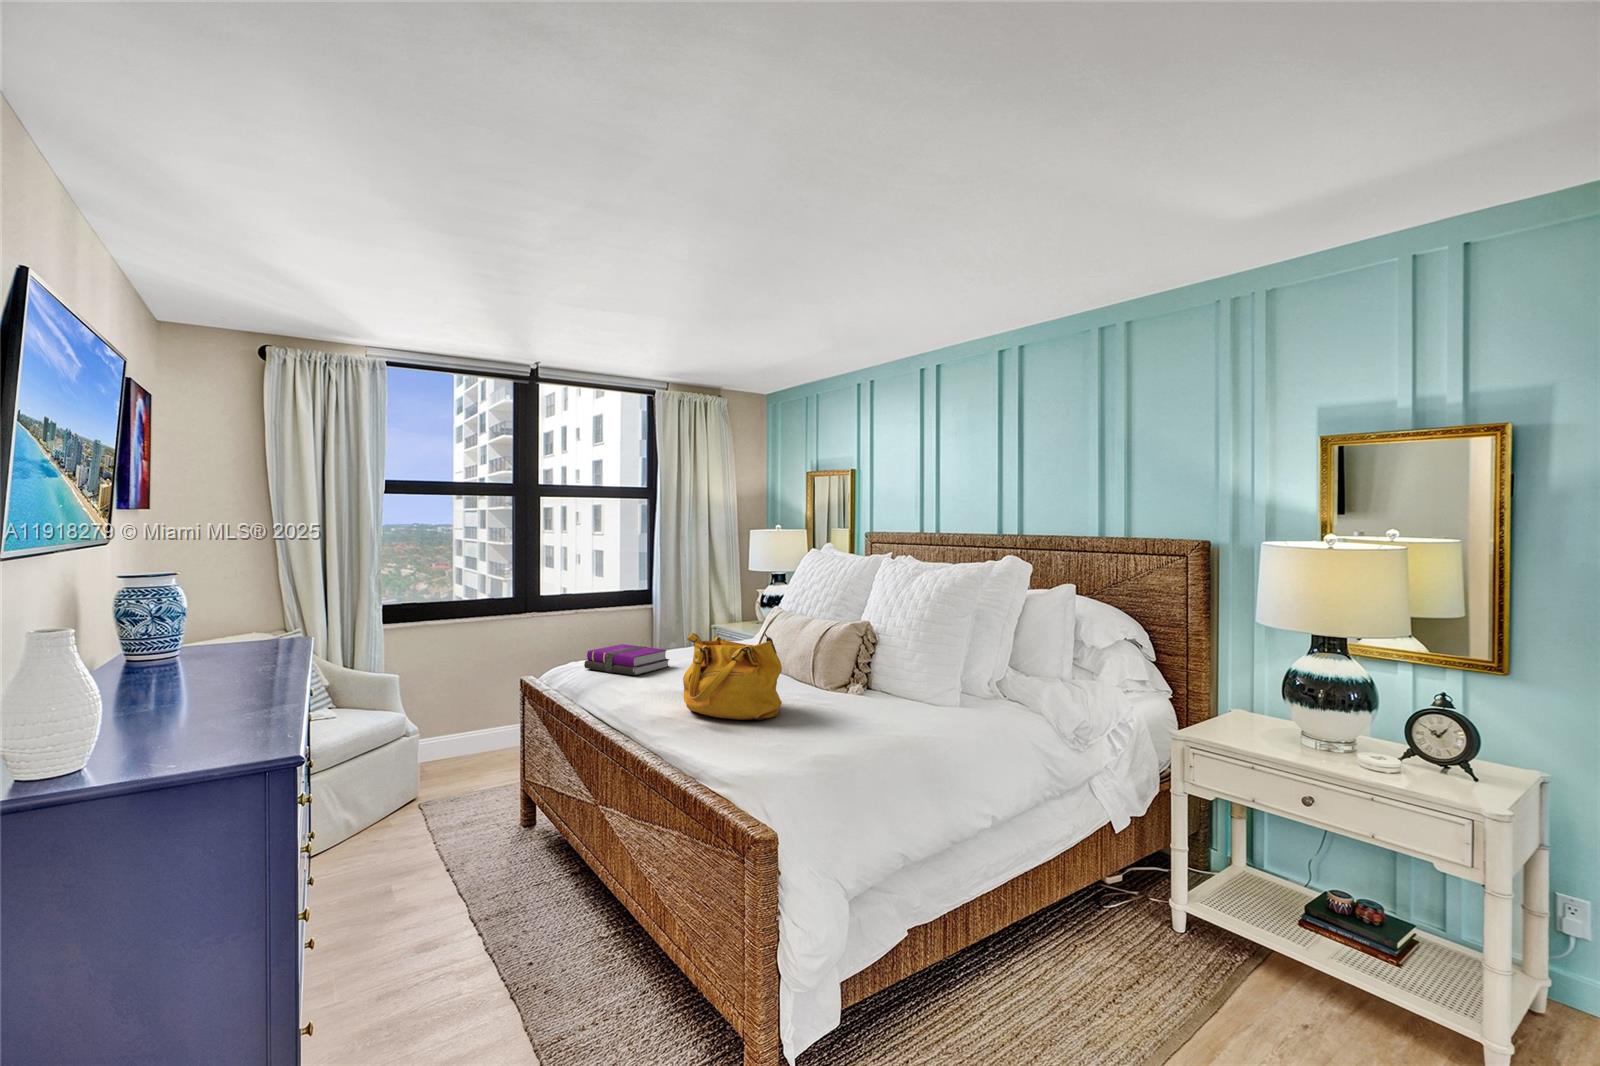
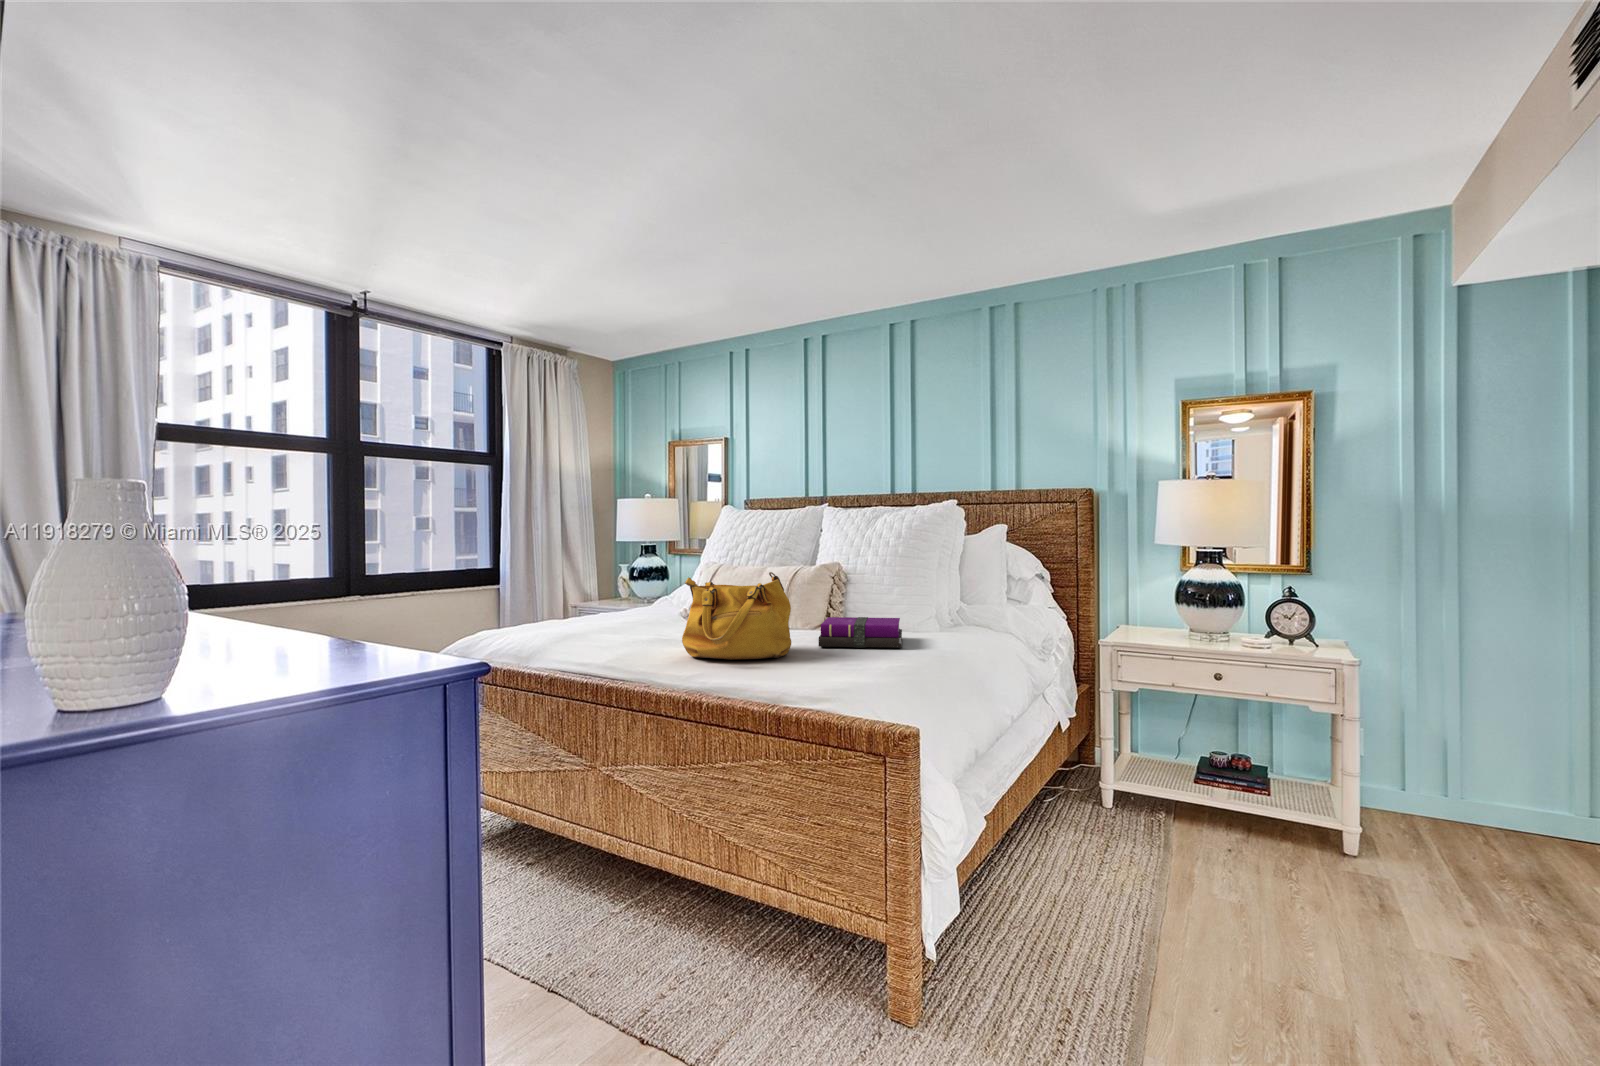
notebook: present [584,644,669,675] -> present [819,617,902,648]

